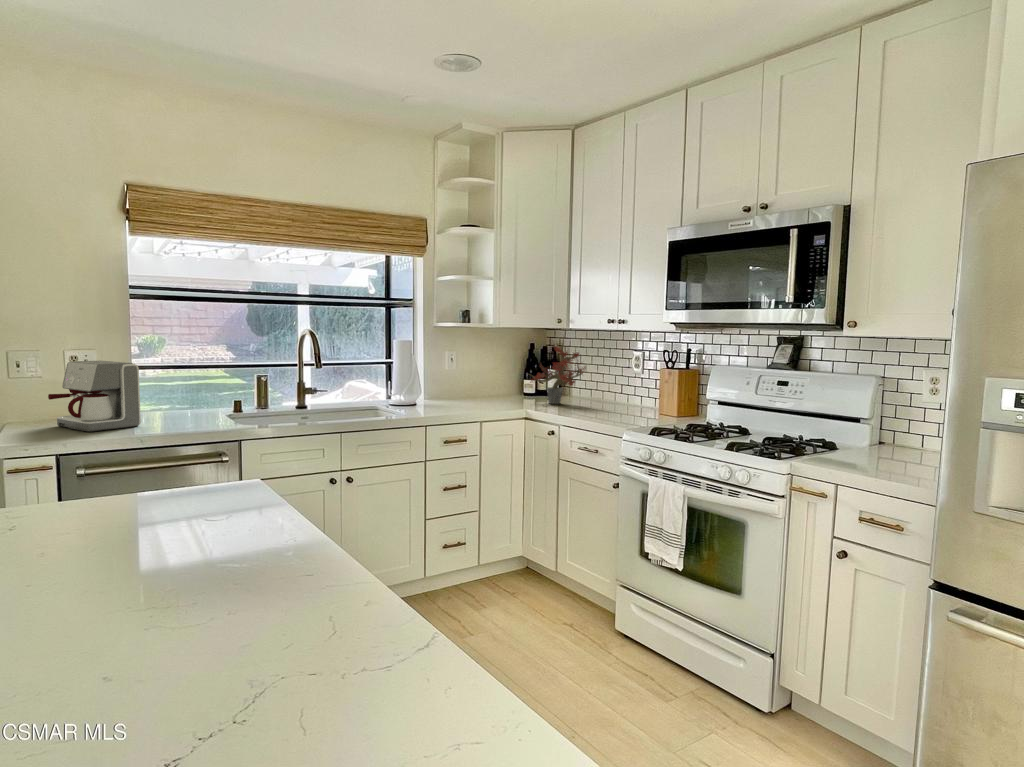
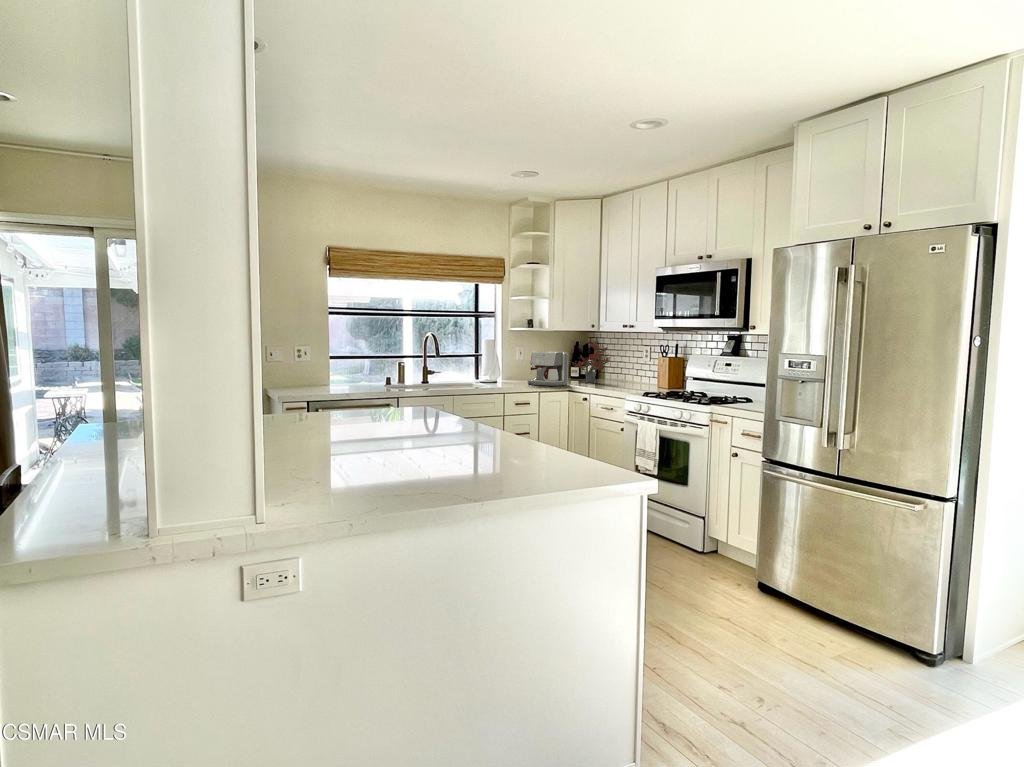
coffee maker: present [48,361,141,432] -> present [528,351,568,386]

